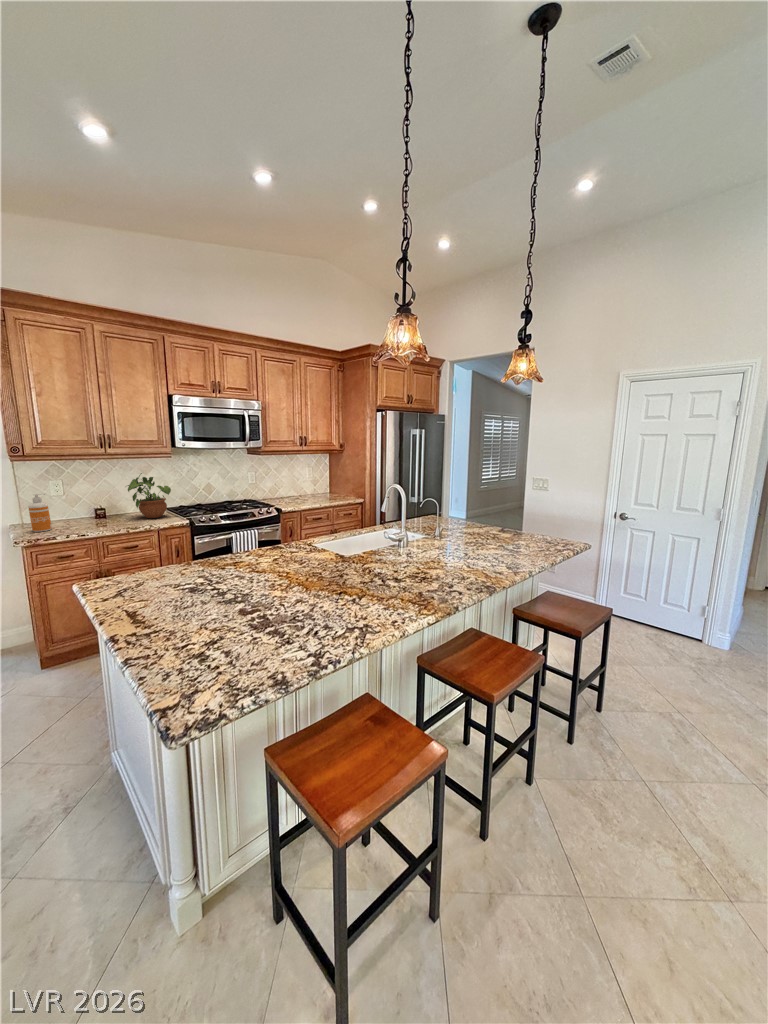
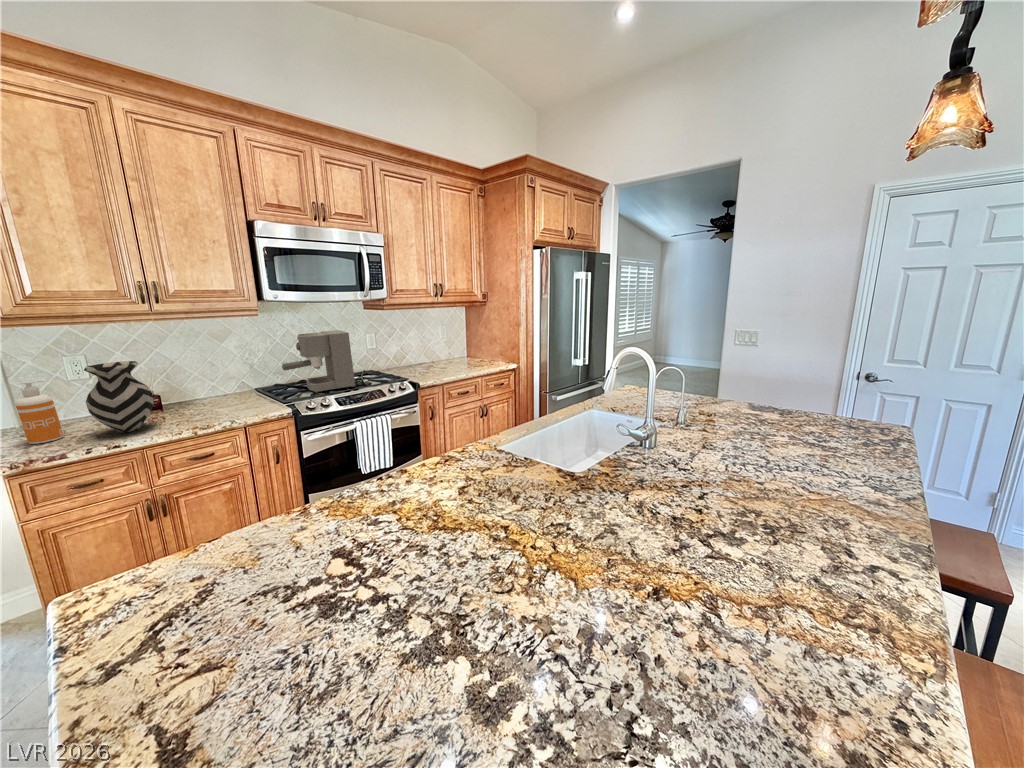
coffee maker: none [185,469,235,512] -> present [282,330,355,393]
potted plant: present [128,473,171,518] -> none [187,340,261,407]
vase: none [67,484,105,529] -> present [84,361,154,433]

